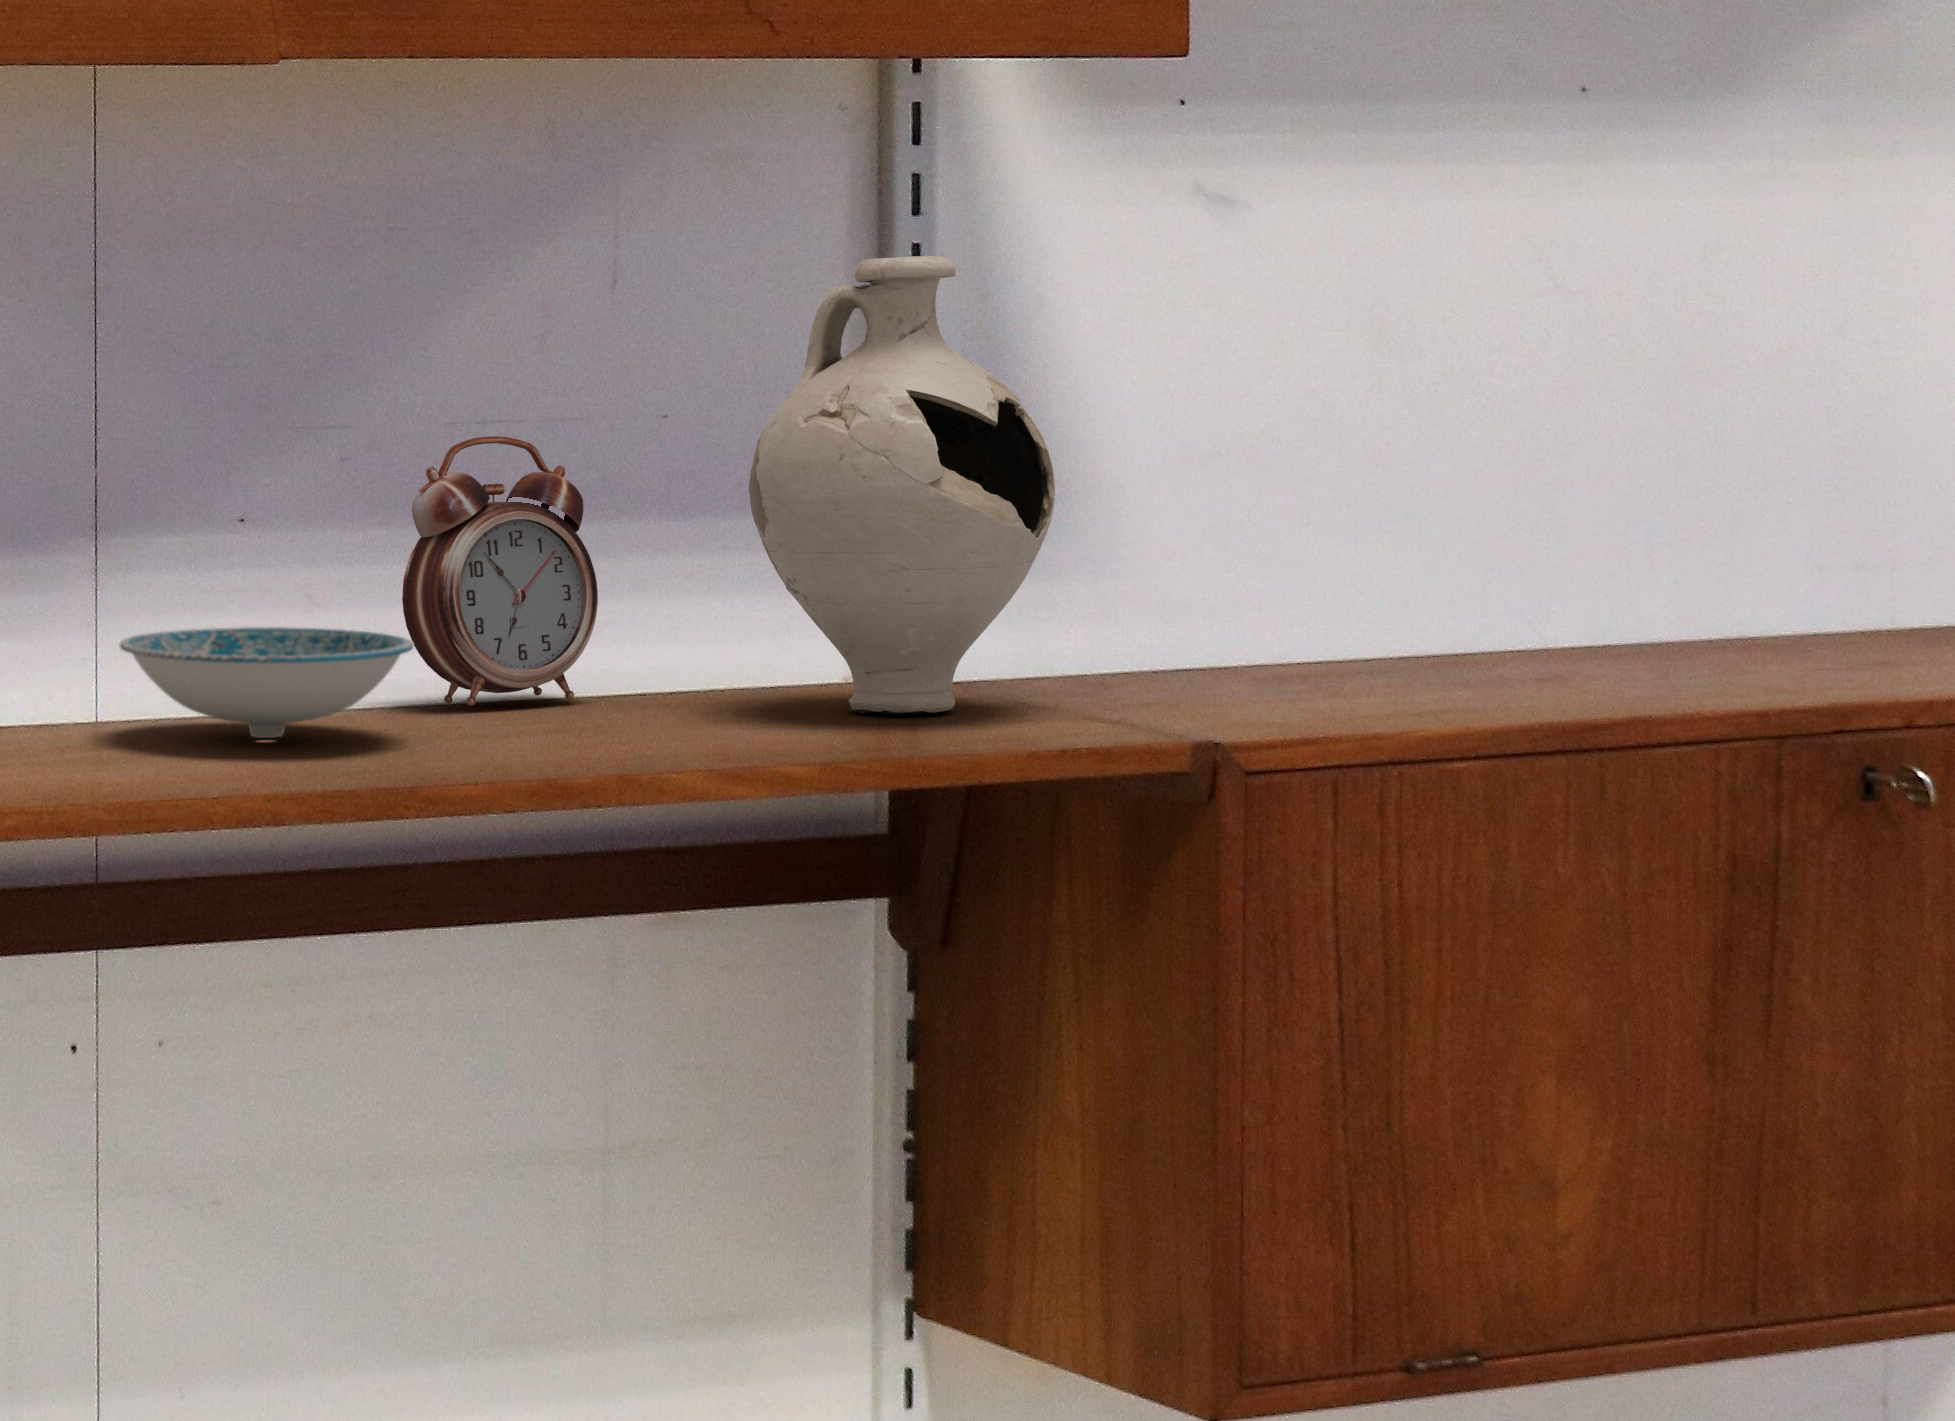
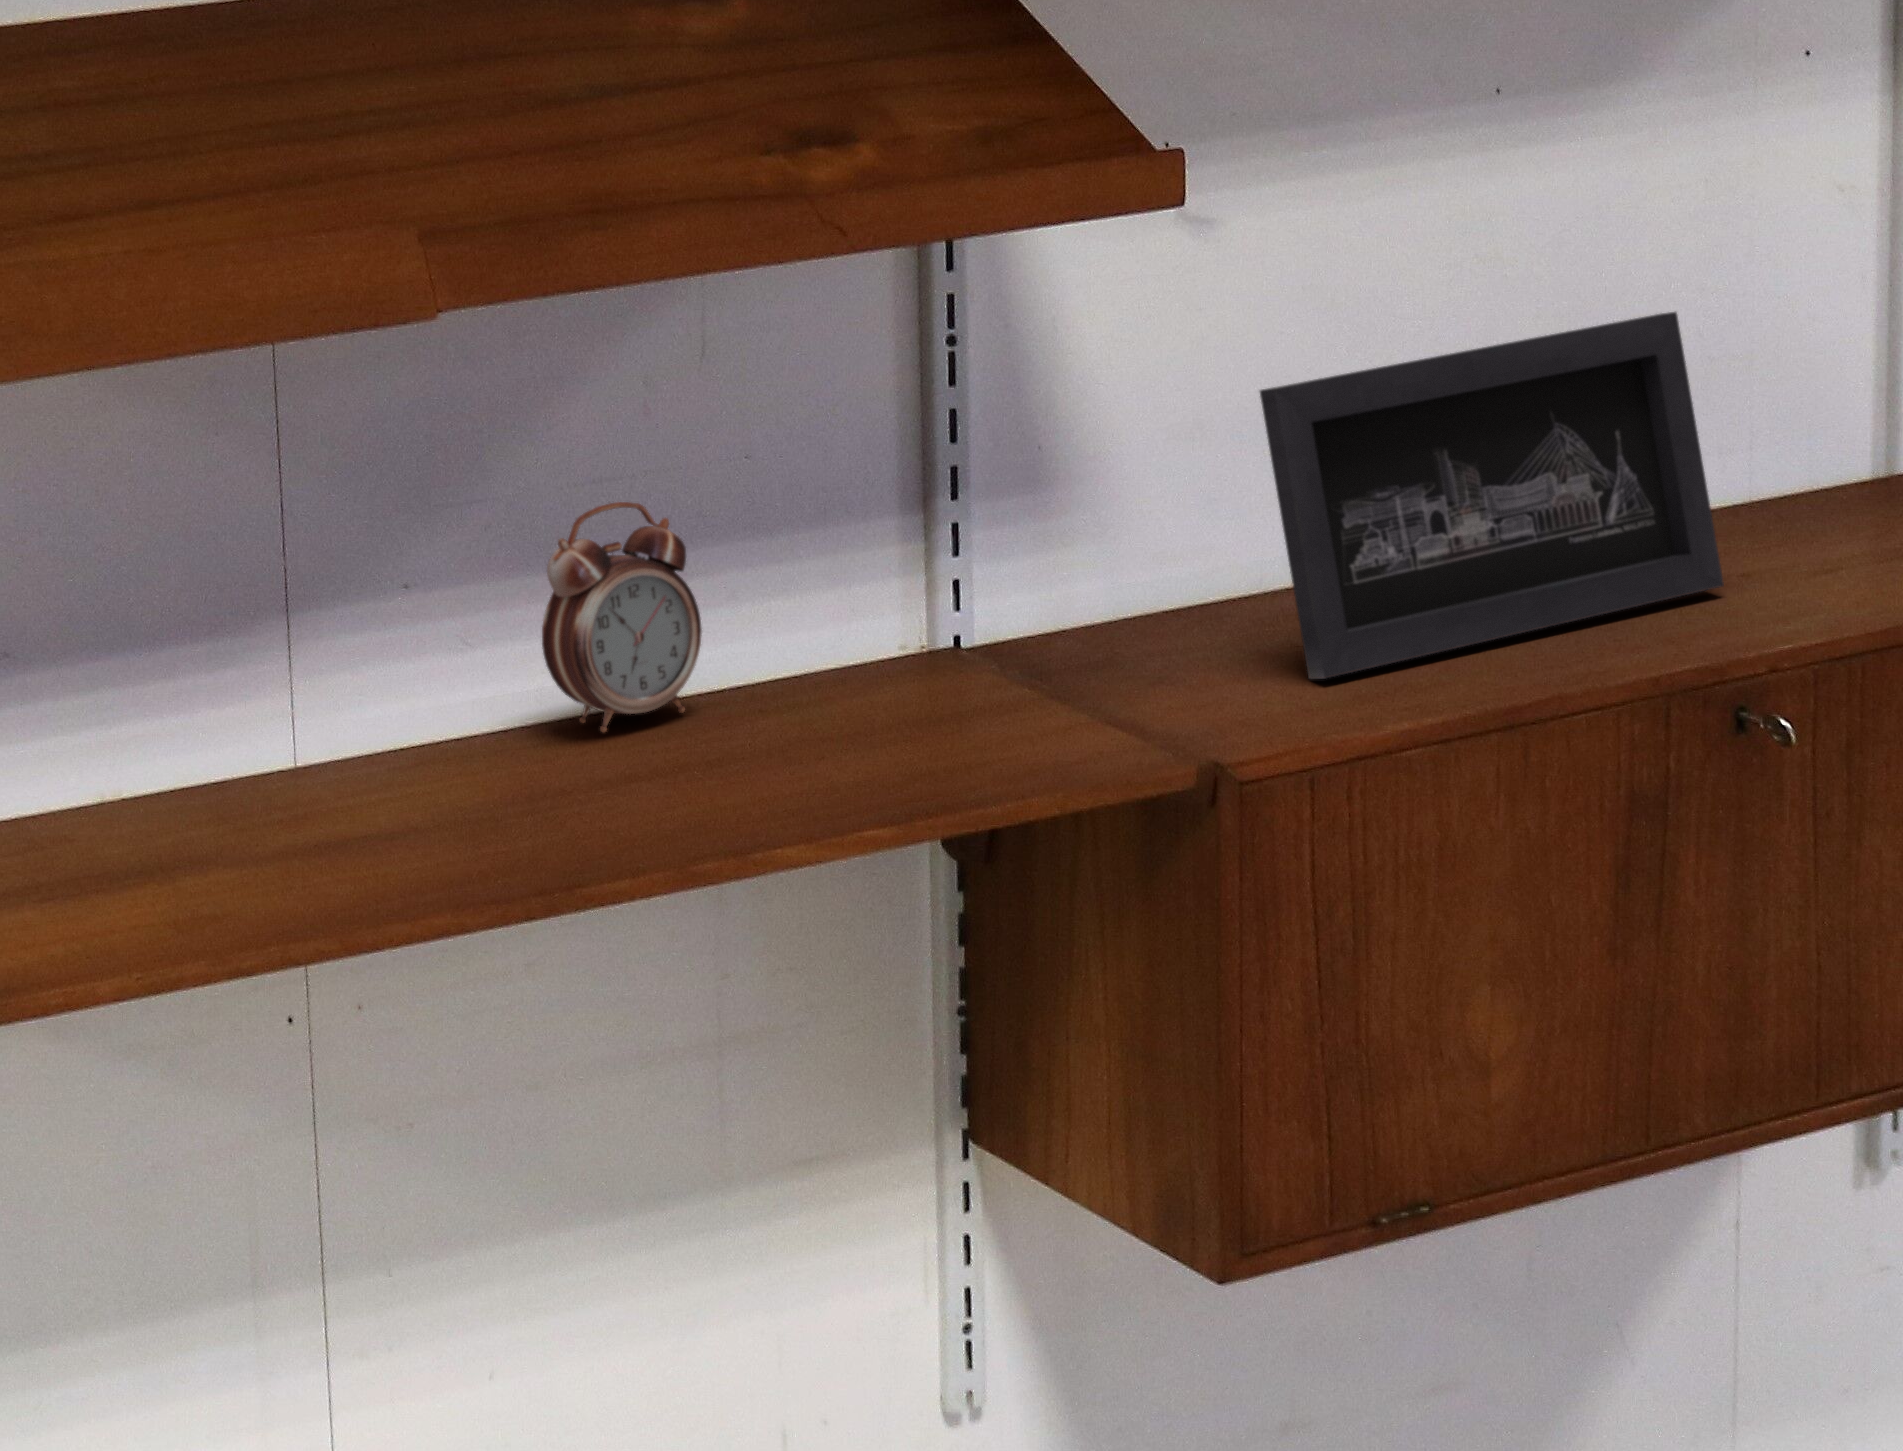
decorative vase: present [749,256,1055,714] -> none [828,353,1079,733]
picture frame: none [1283,328,1856,699] -> present [1260,312,1724,679]
ceramic bowl: present [120,627,414,738] -> none [323,694,567,809]

